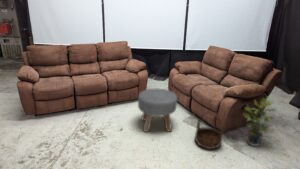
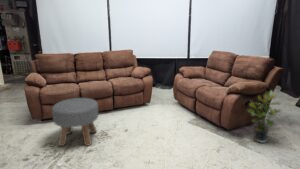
ottoman: present [138,88,177,132] -> present [52,98,98,146]
basket: present [195,111,223,149] -> none [199,107,228,146]

